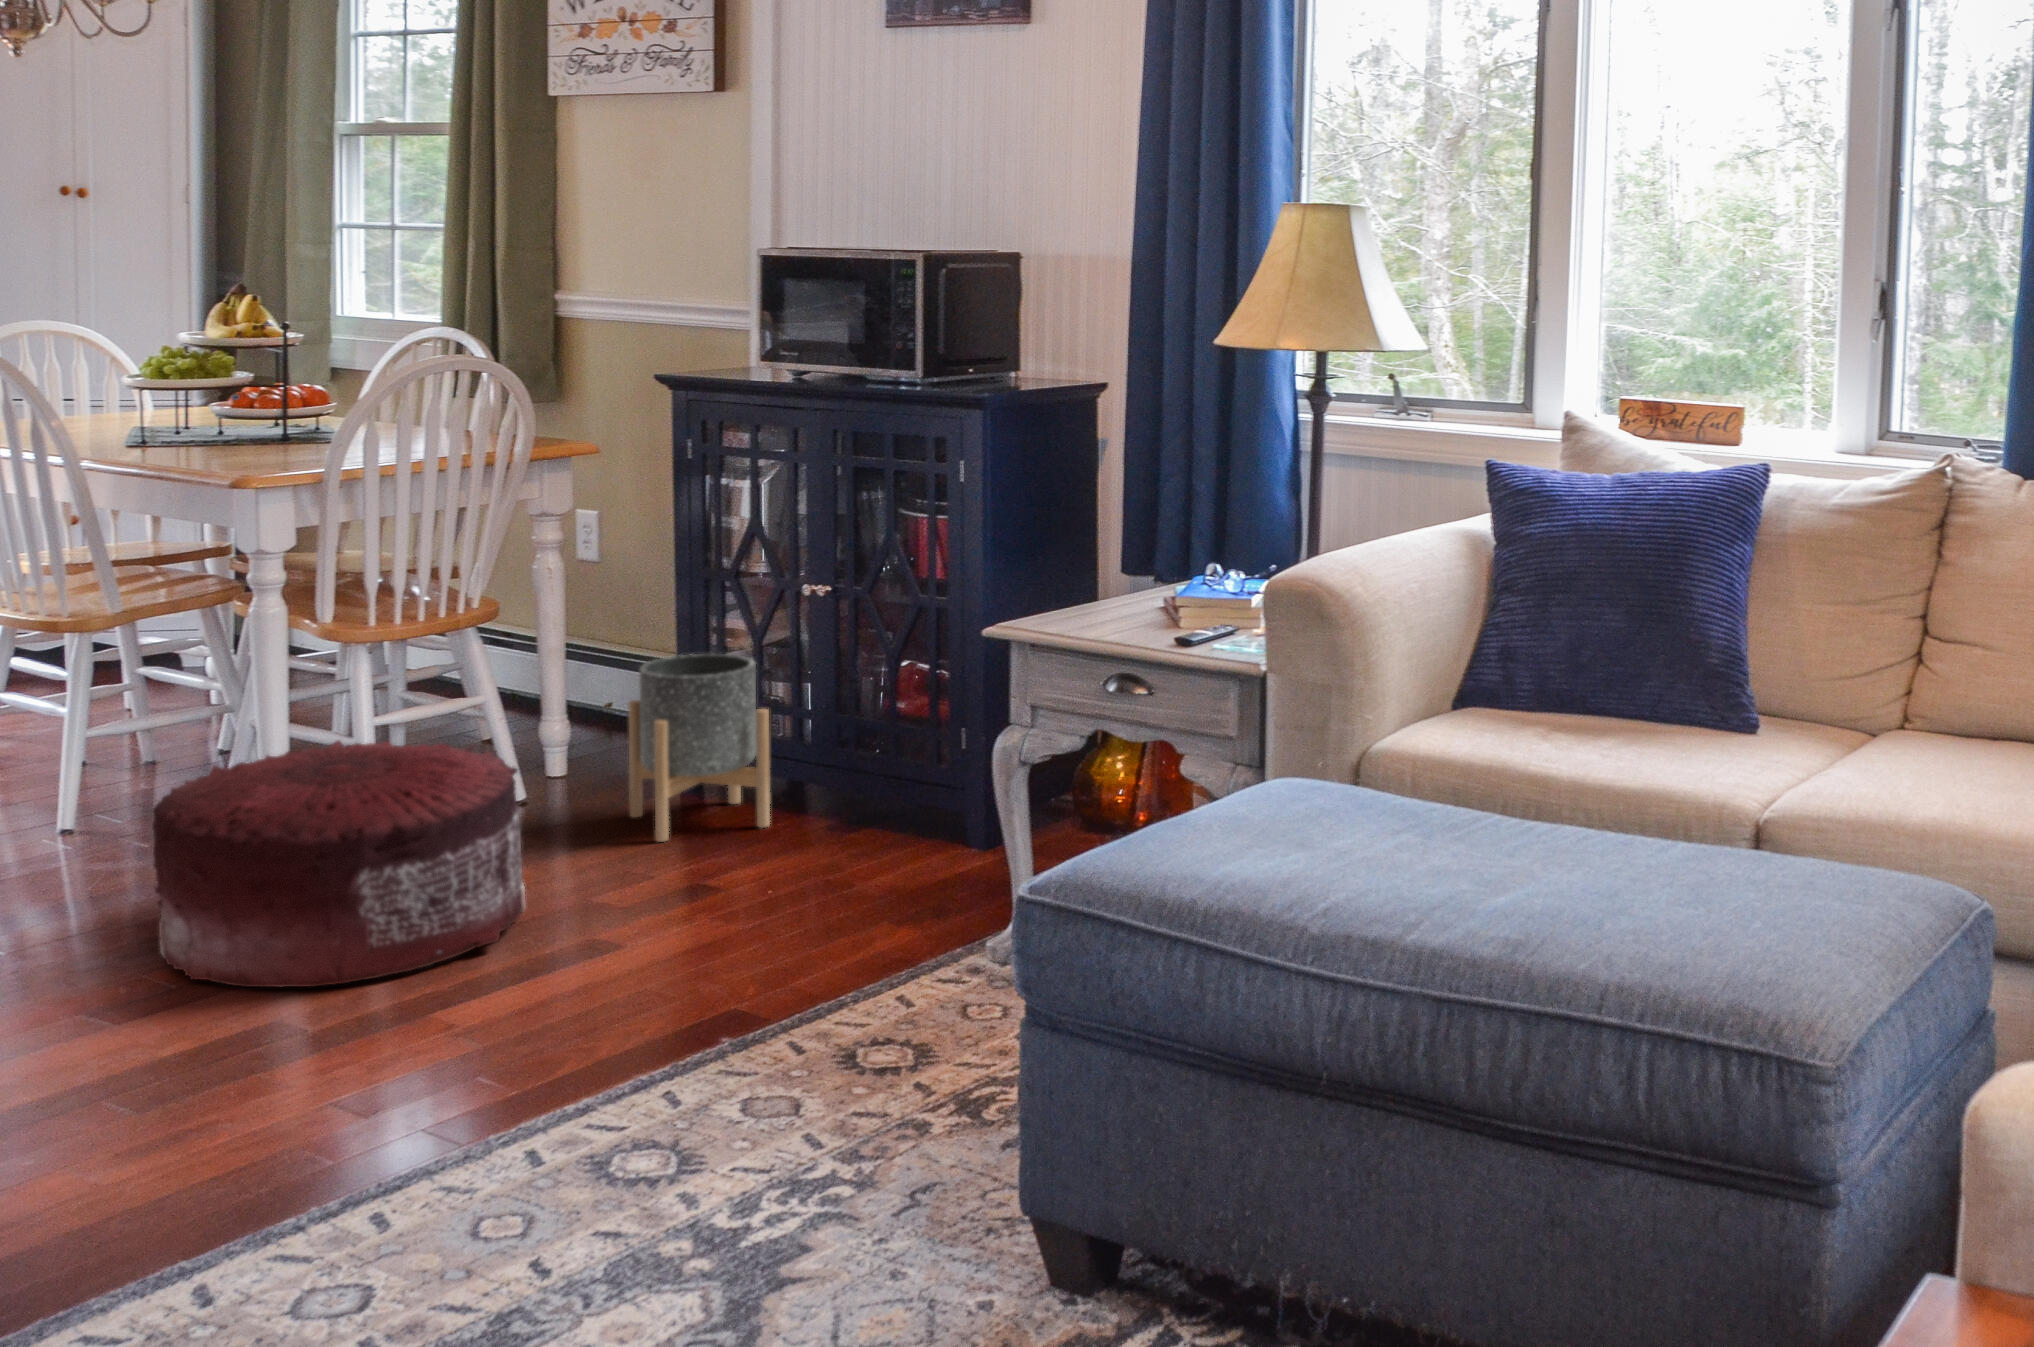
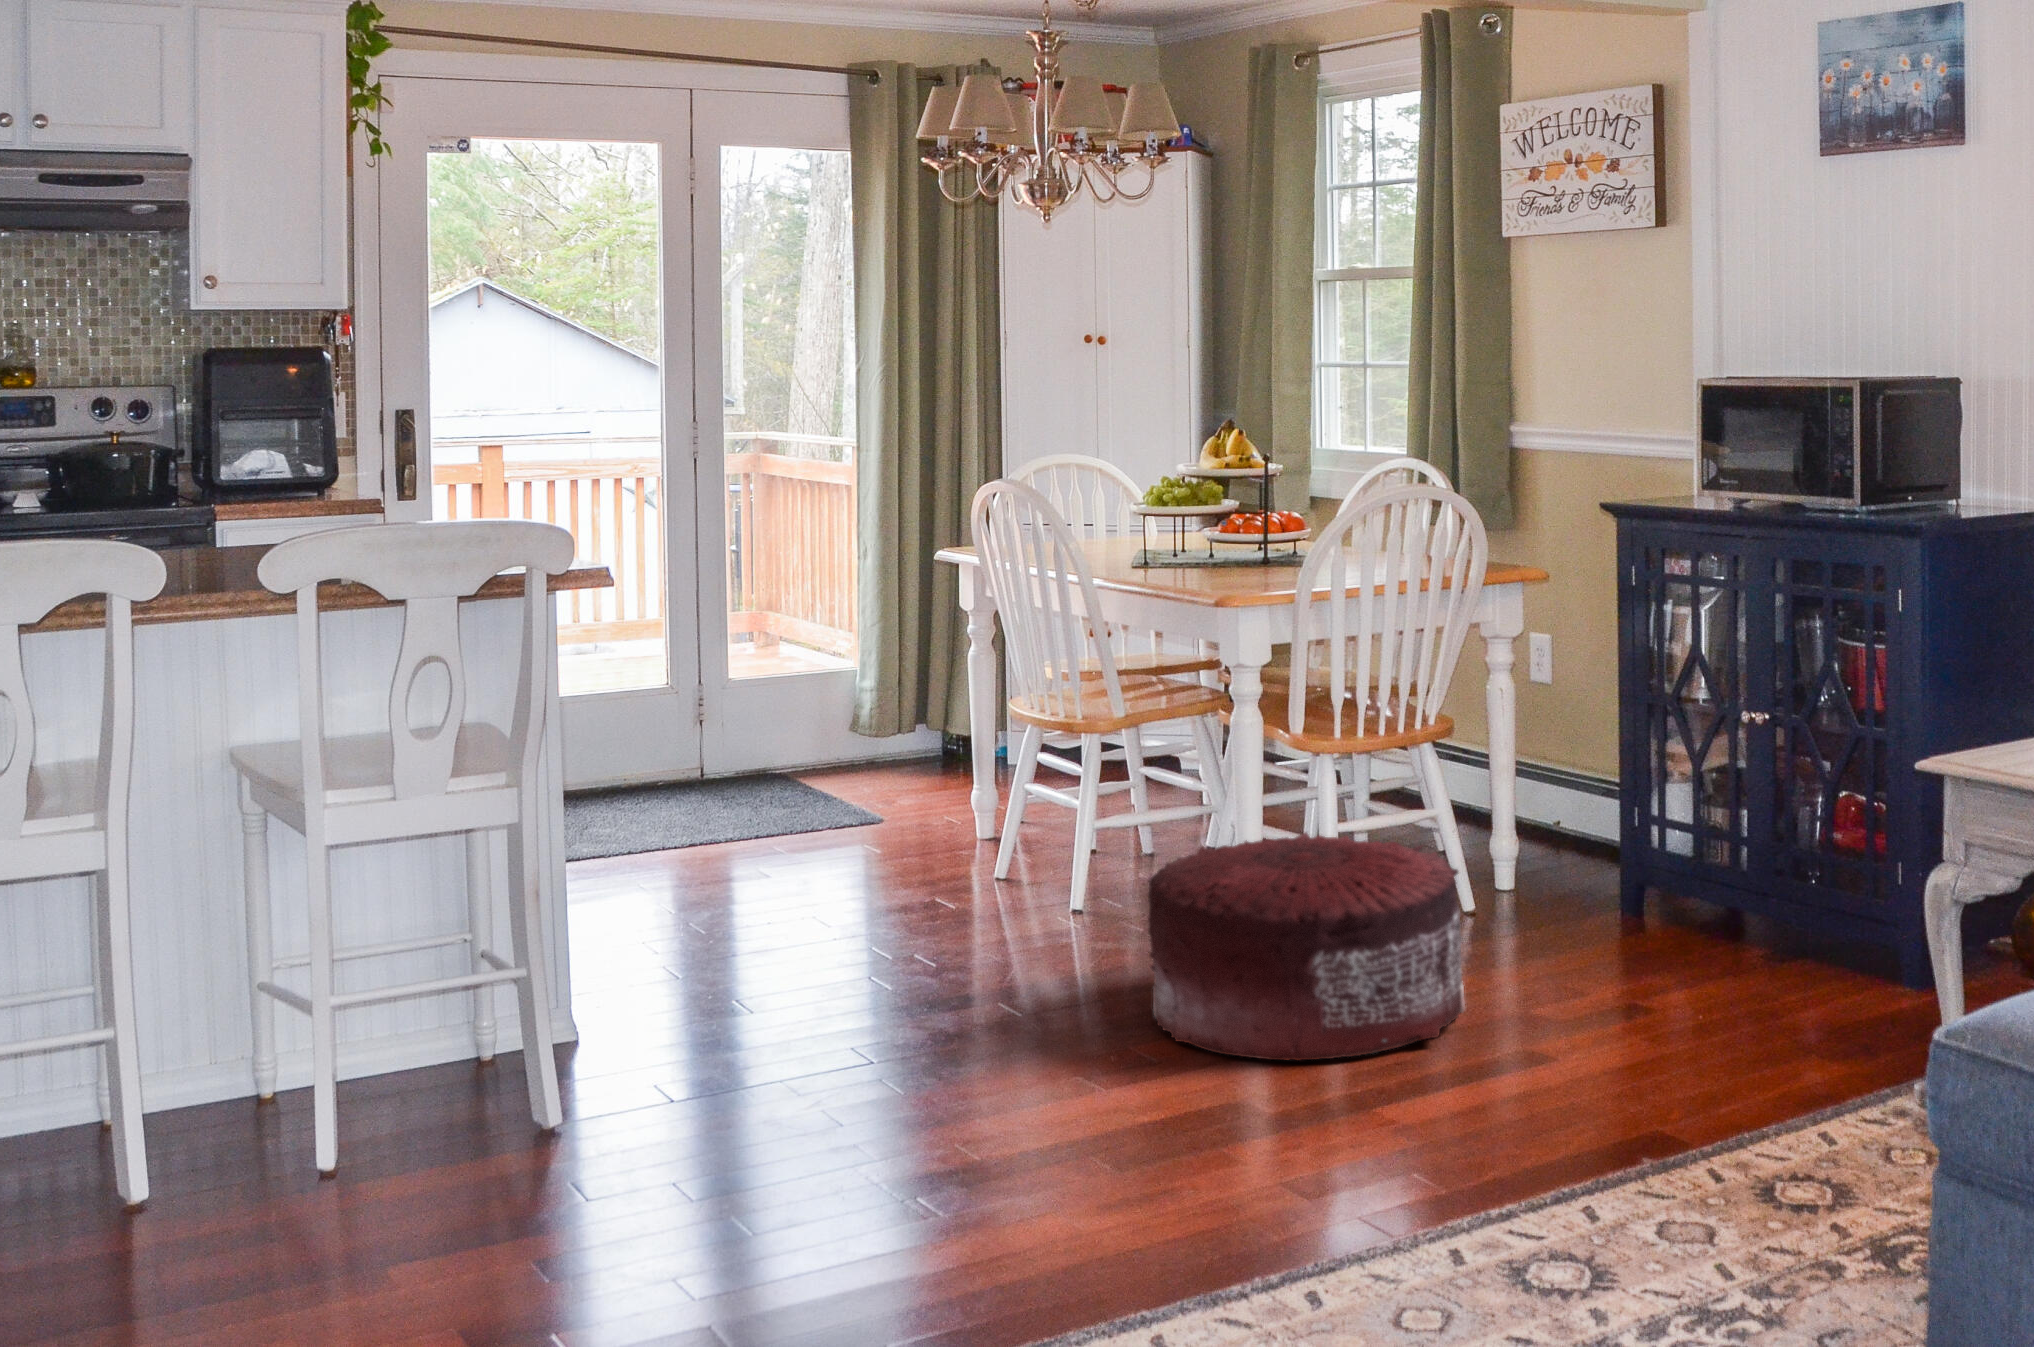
planter: present [628,654,770,842] -> none [1565,776,1699,960]

